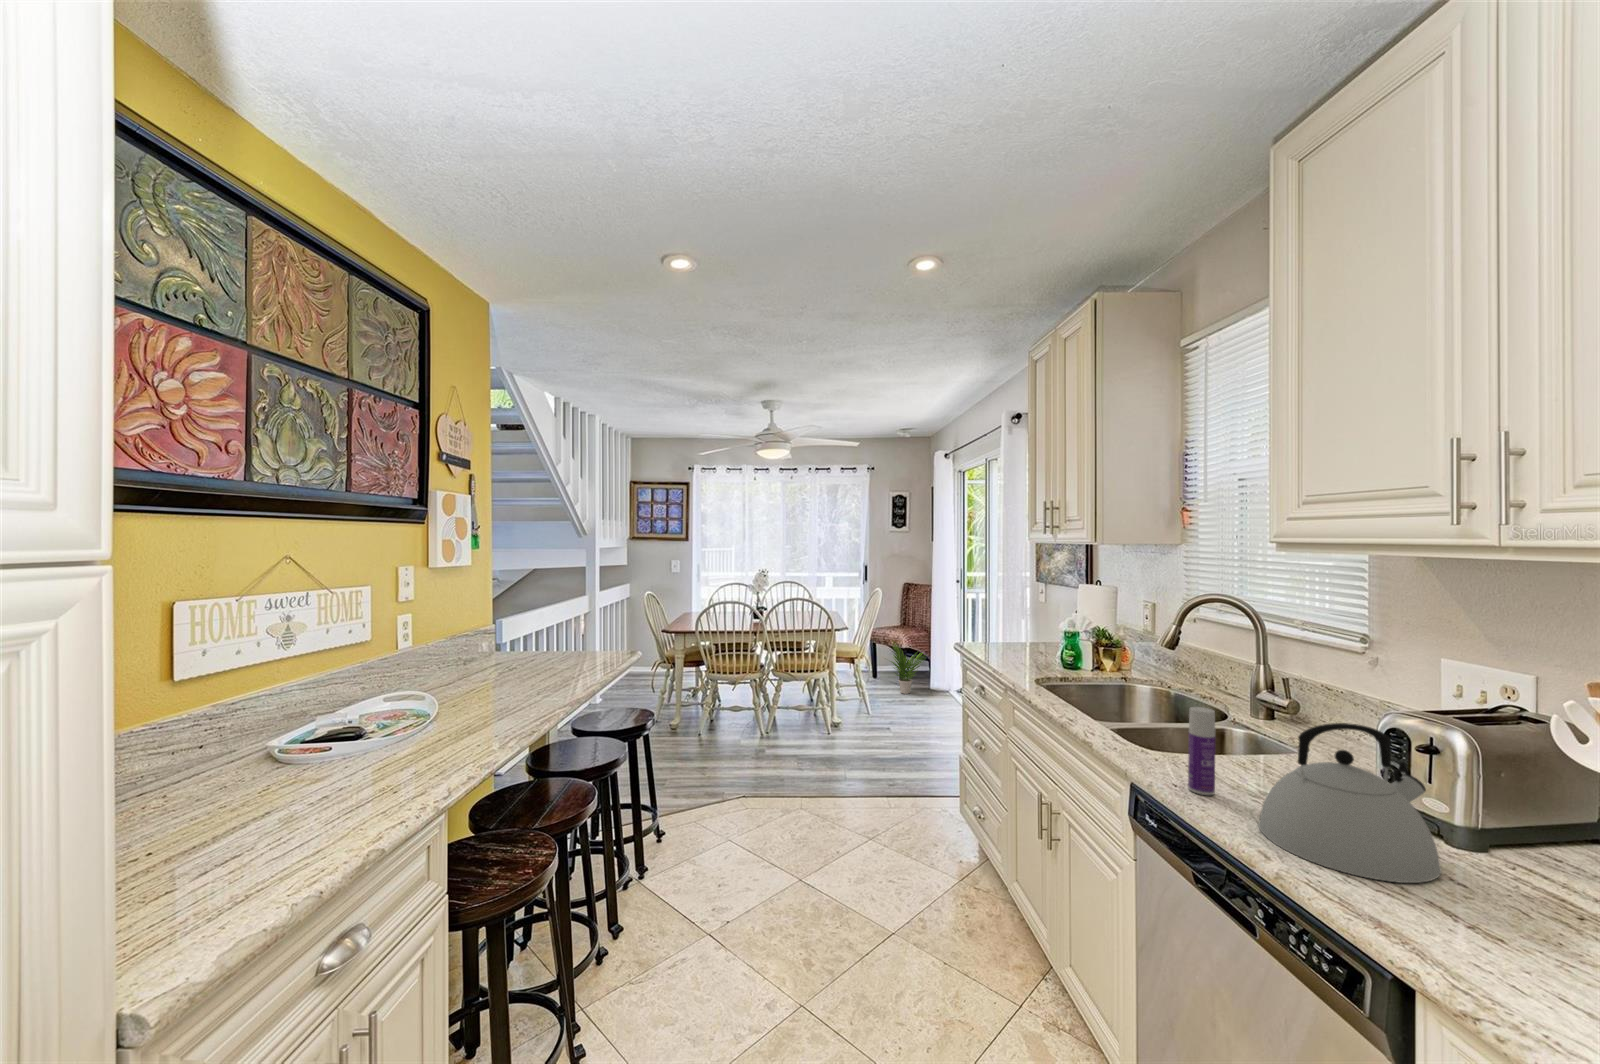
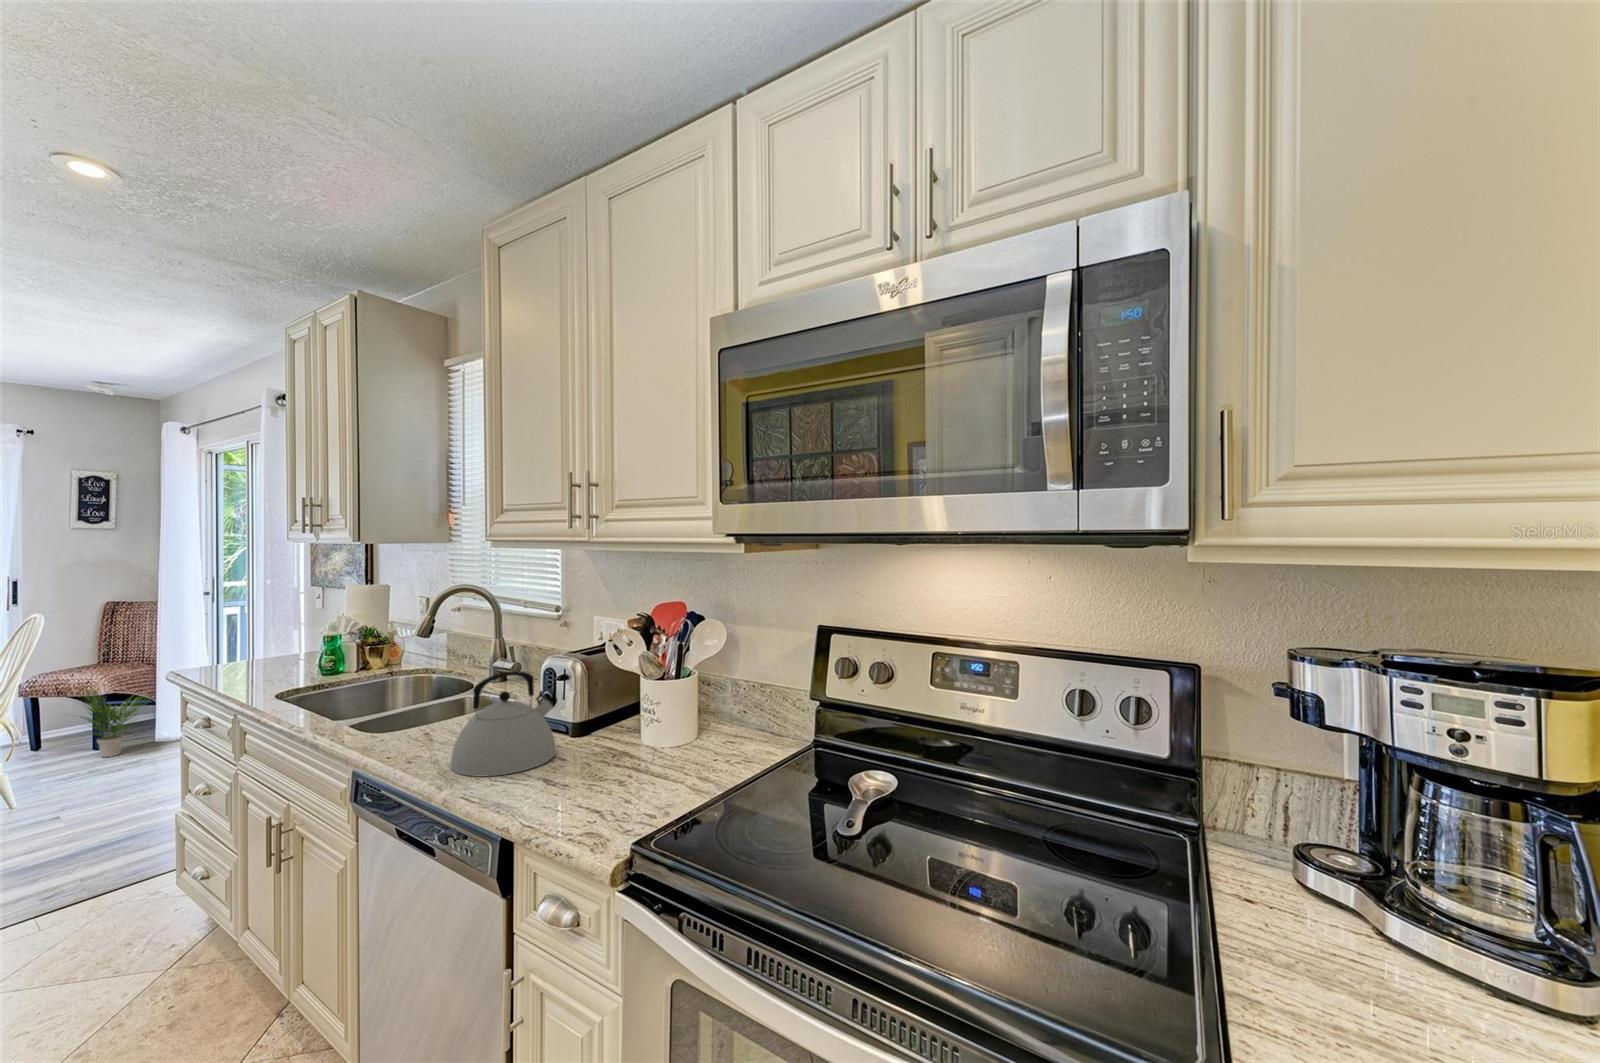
bottle: present [1188,707,1216,795] -> none [406,683,427,755]

